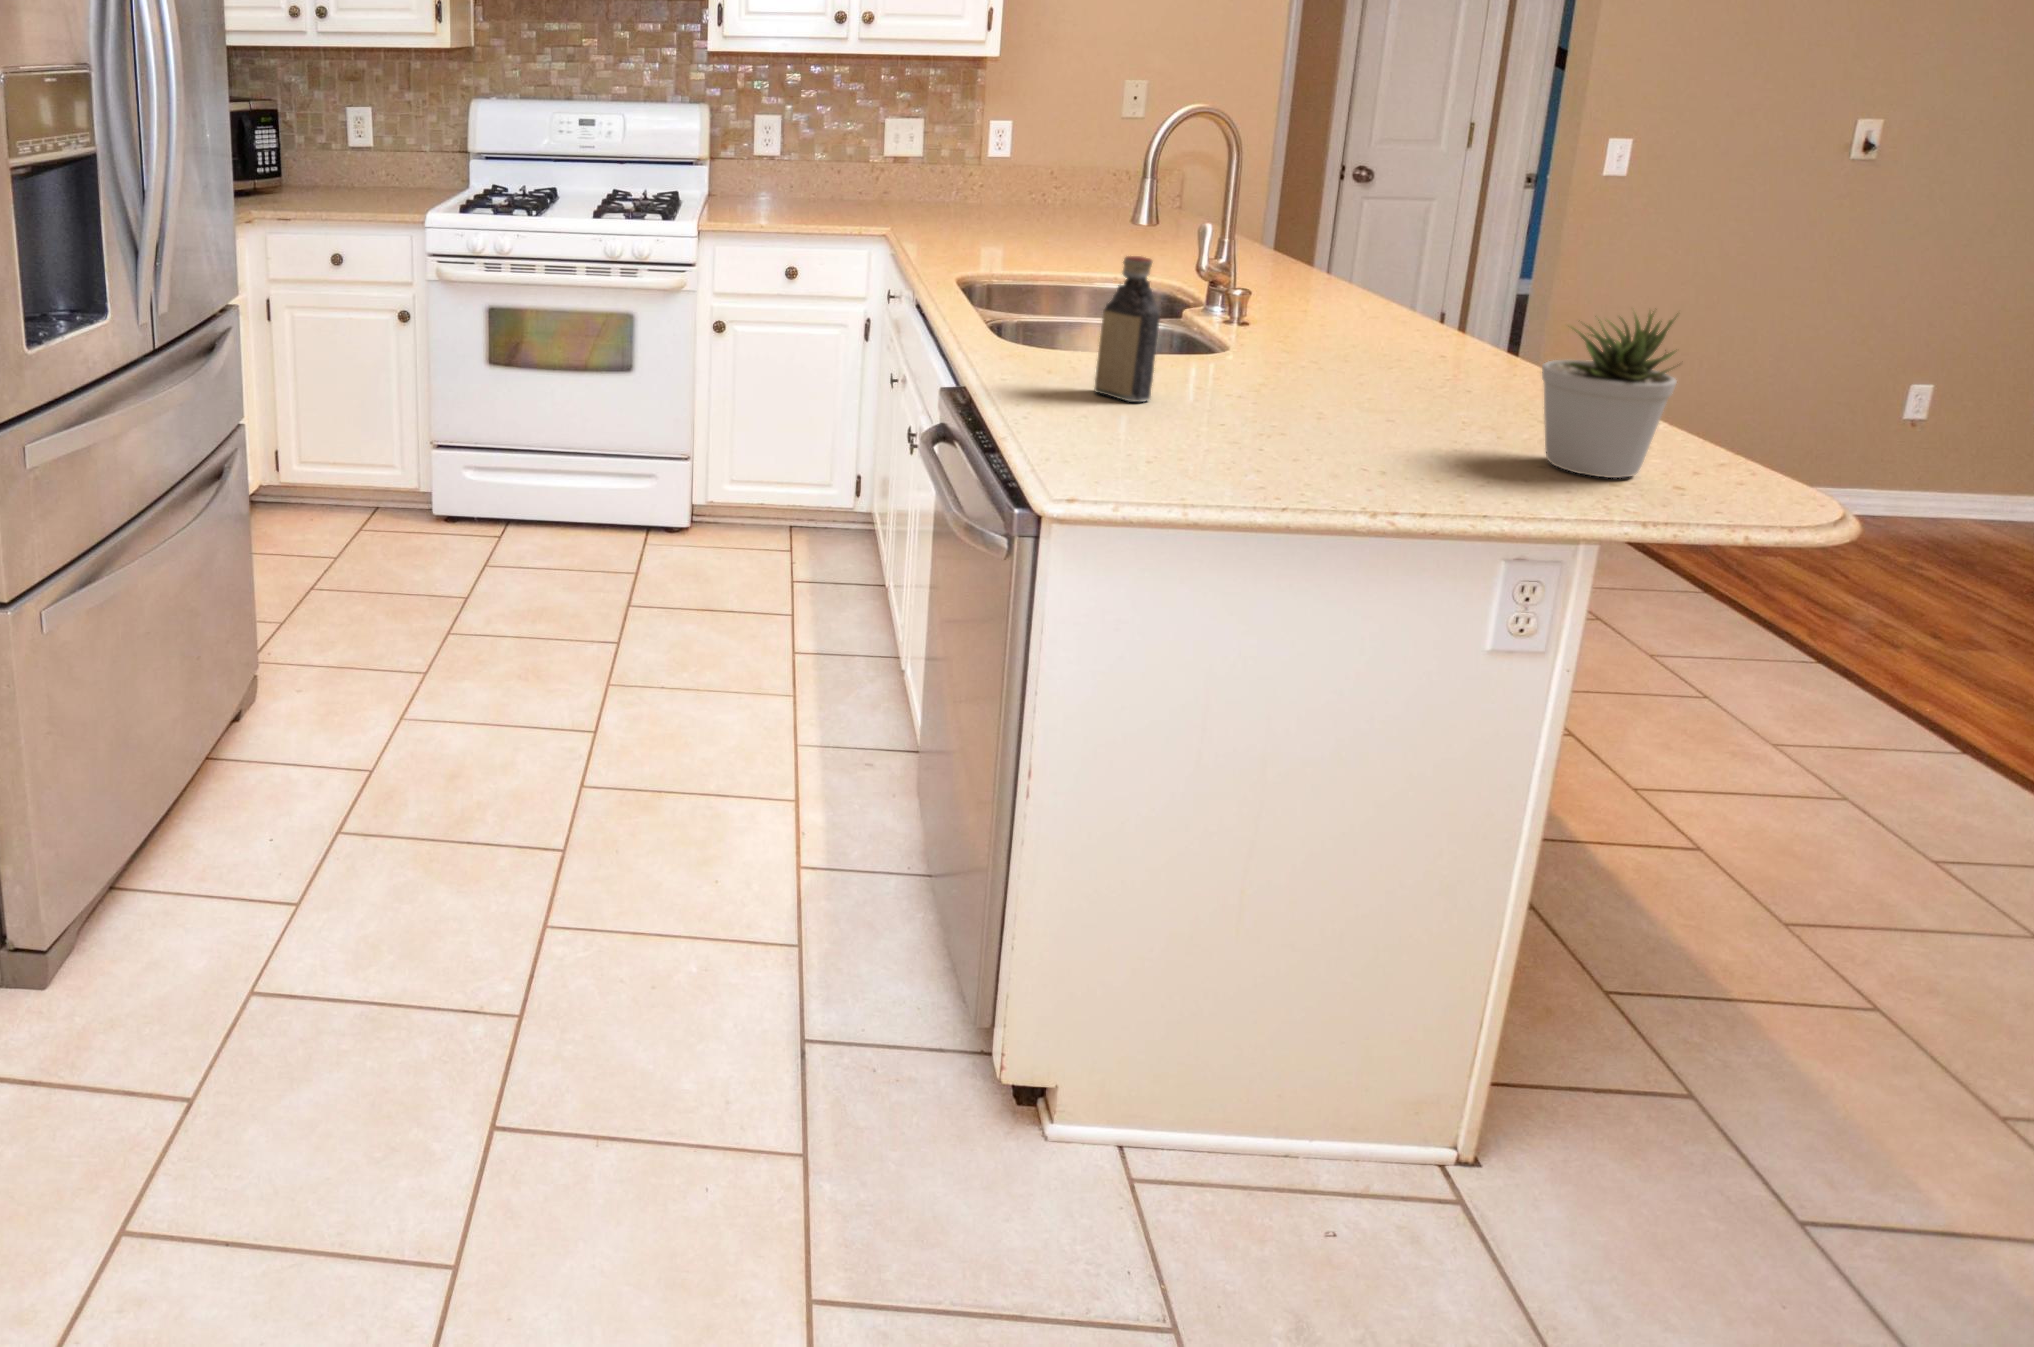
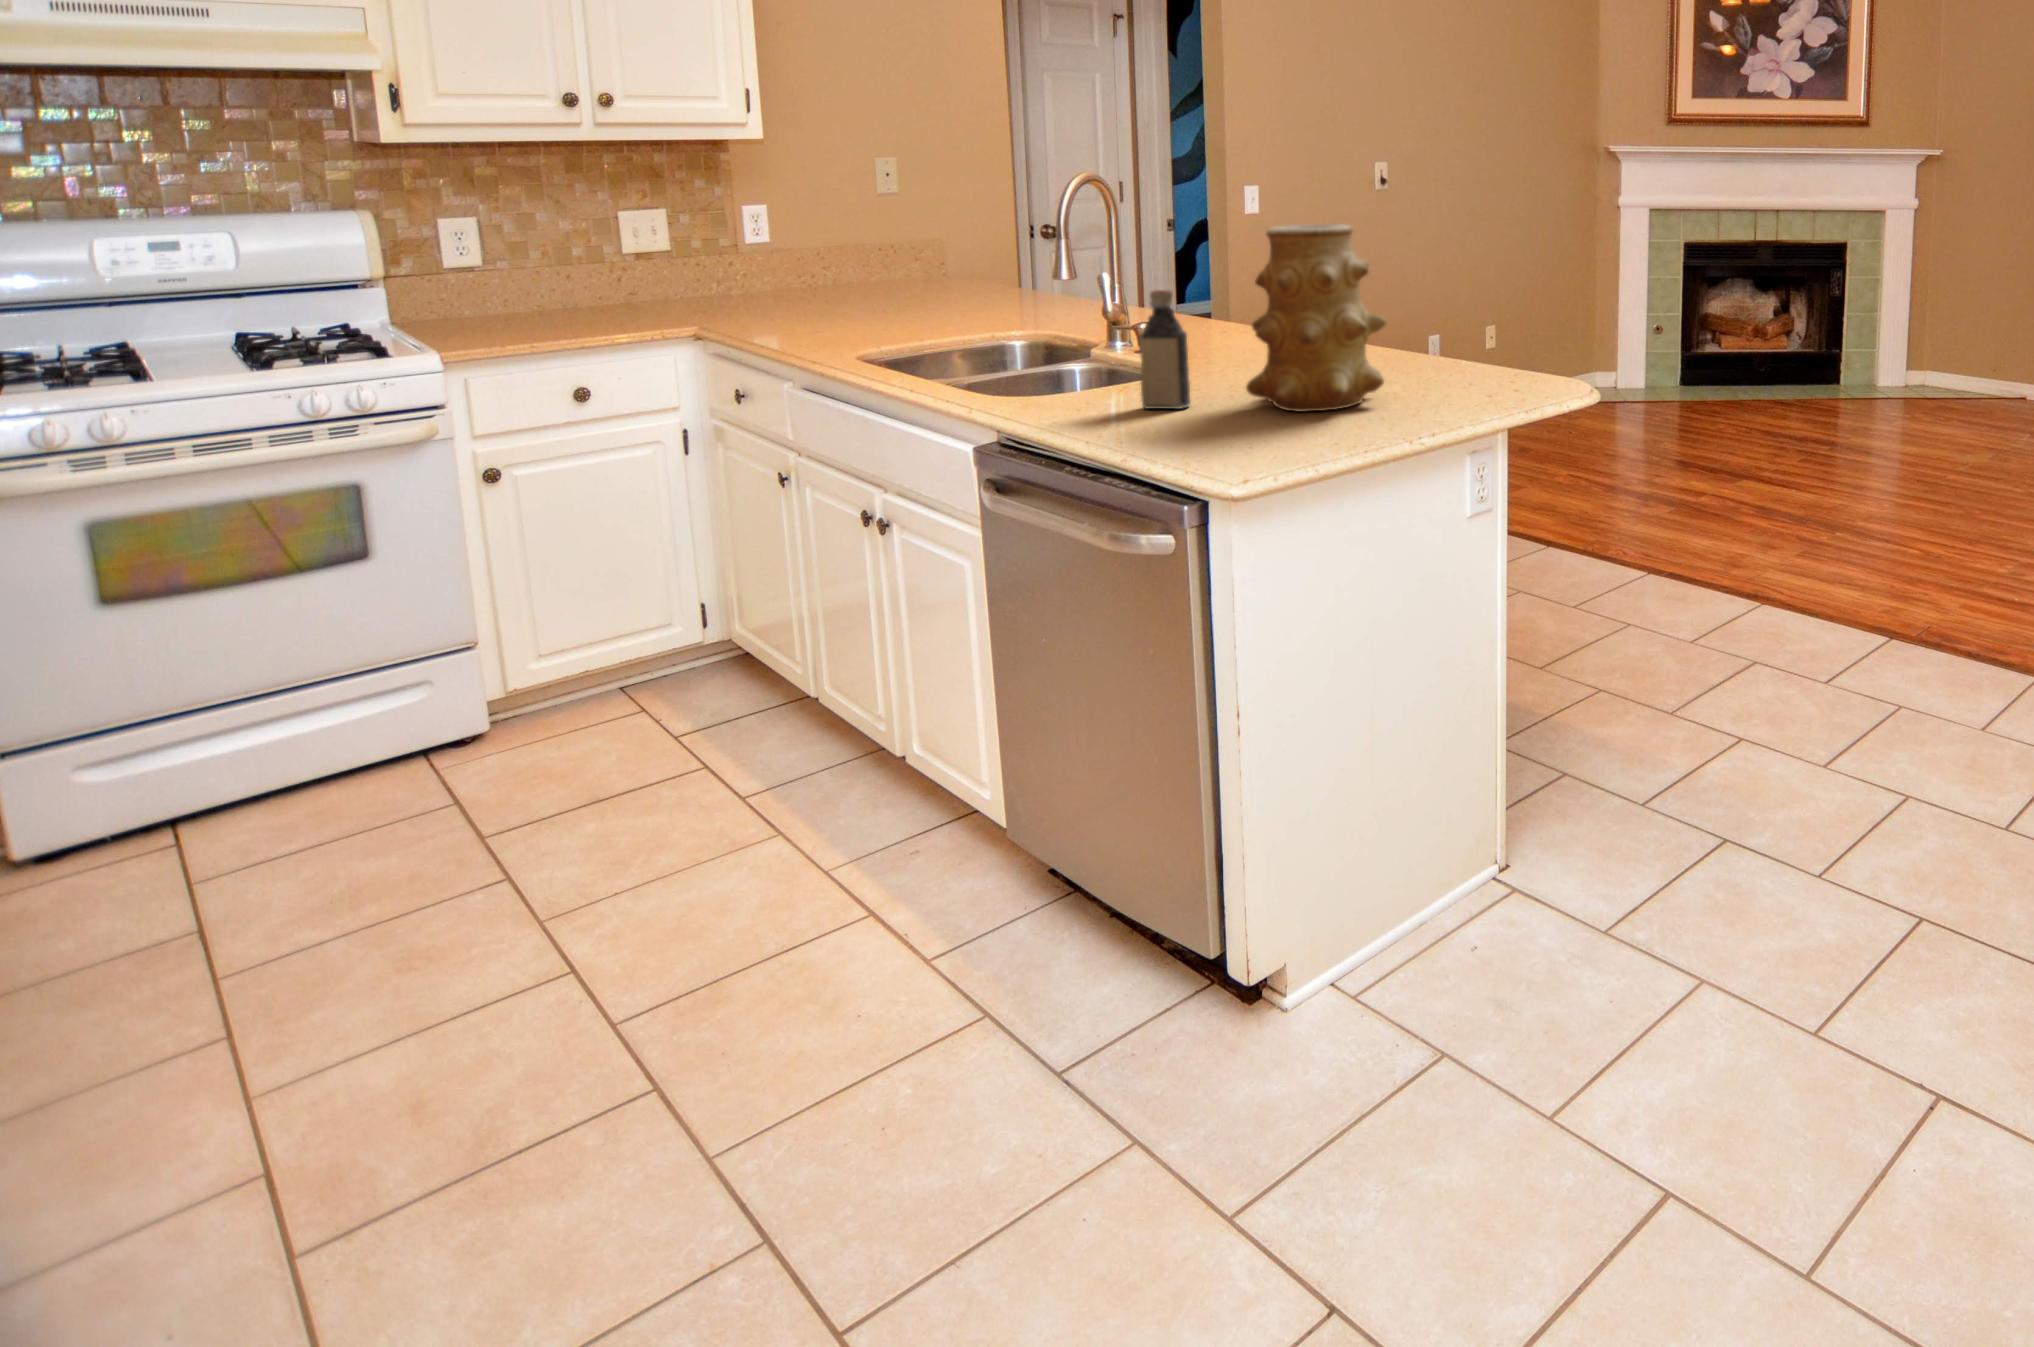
vase: none [1209,197,1429,454] -> present [1246,223,1386,412]
potted plant: present [1542,313,1677,478] -> none [1436,273,1509,387]

